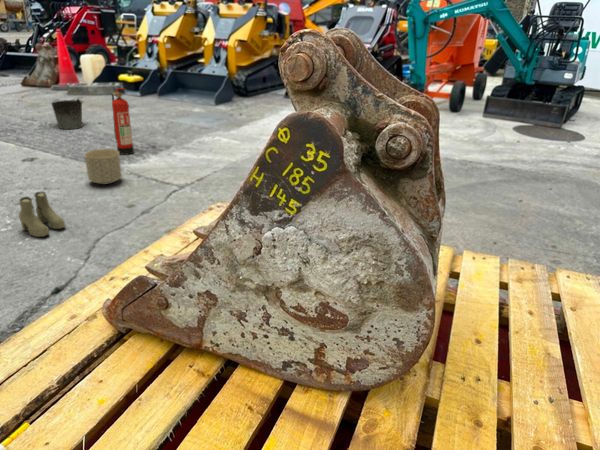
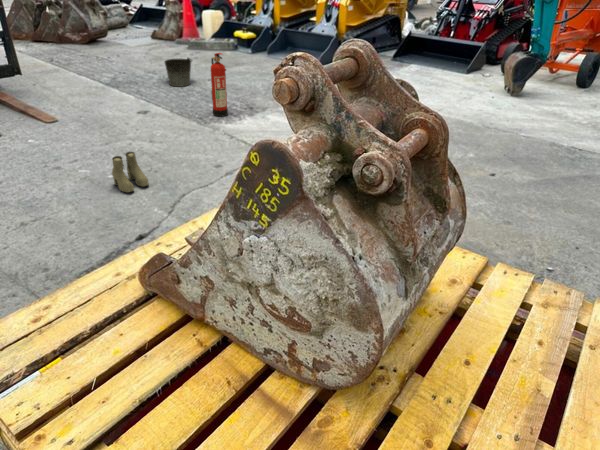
planter: present [84,149,122,185] -> none [177,113,209,146]

